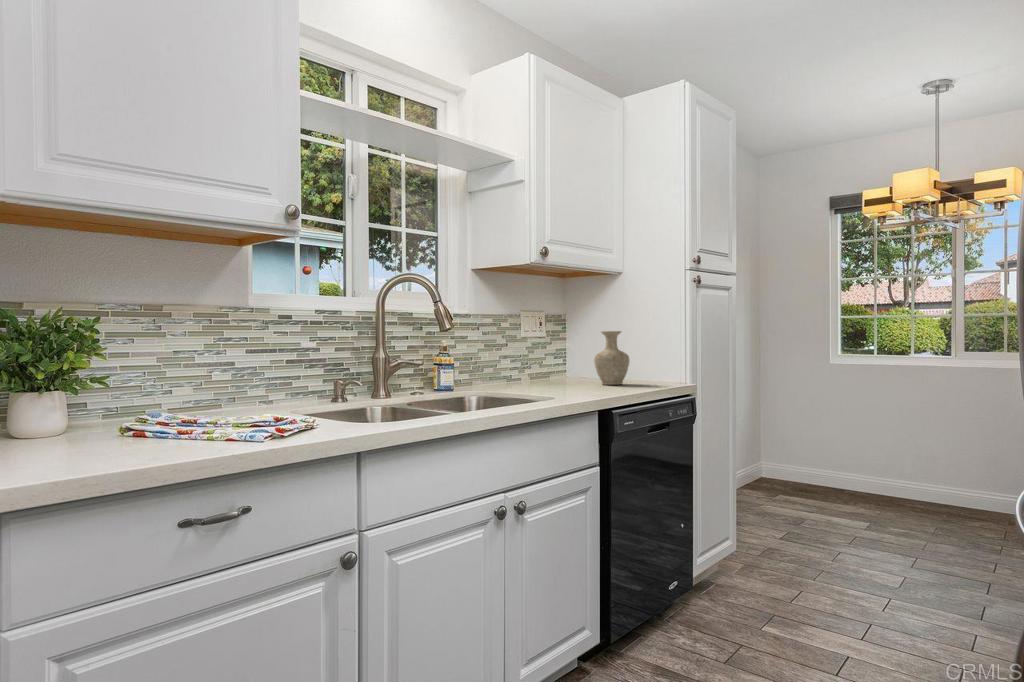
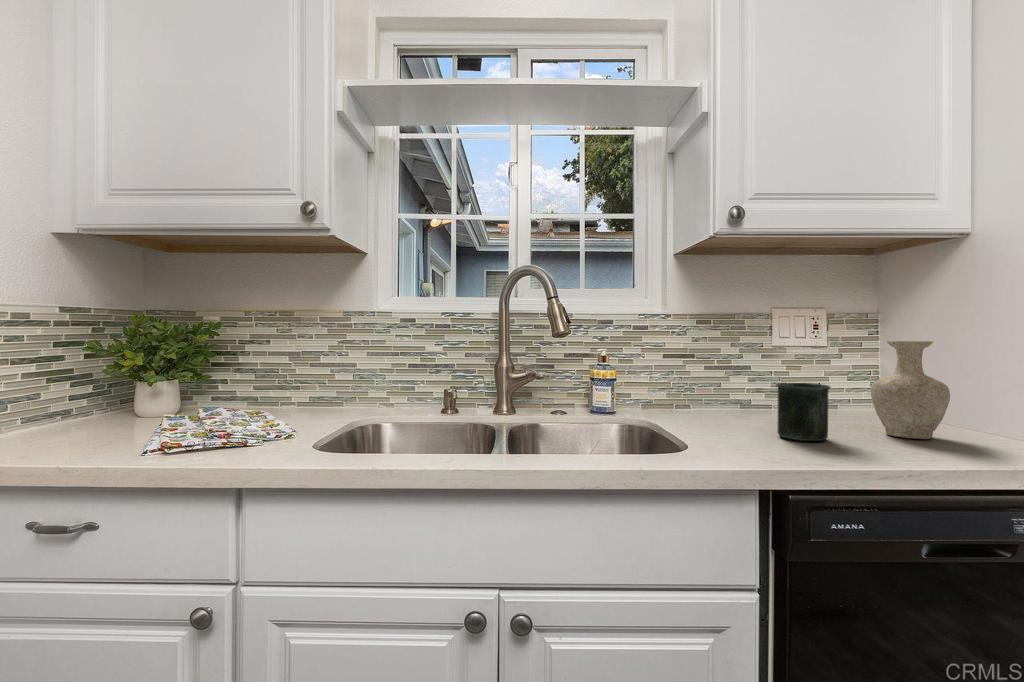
mug: none [565,357,594,390] -> present [776,383,830,441]

